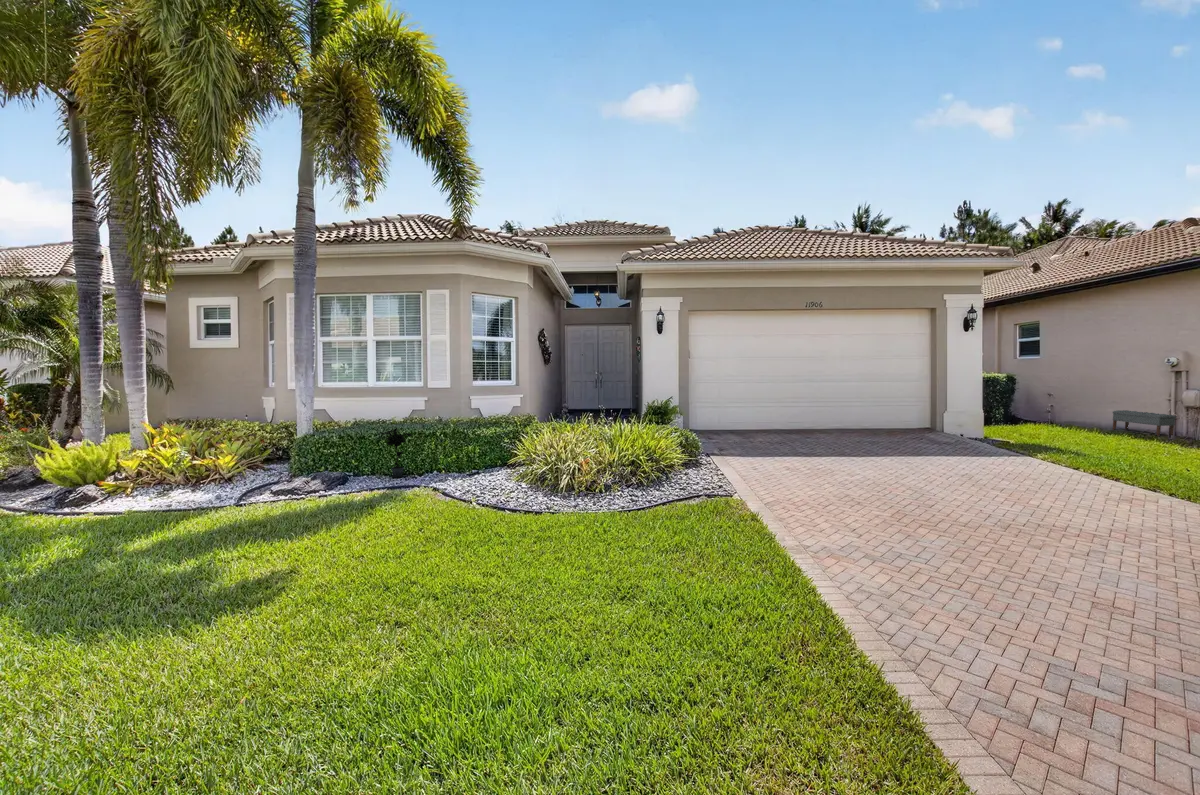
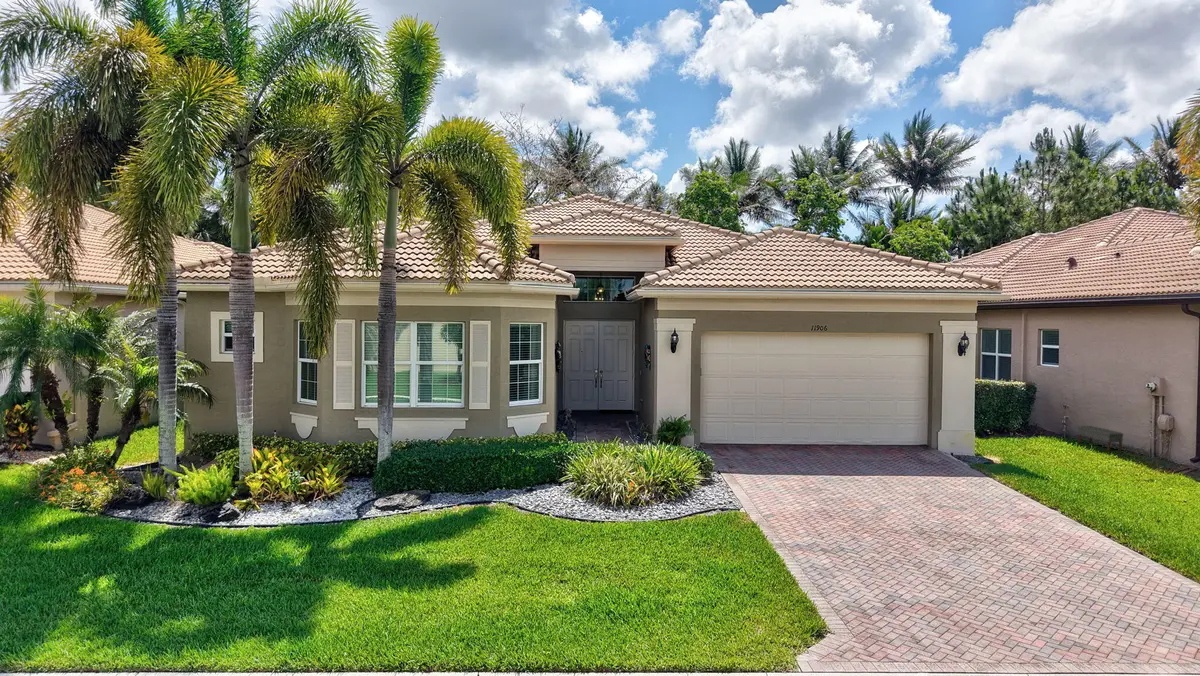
potted plant: present [379,428,413,478] -> none [457,451,485,492]

